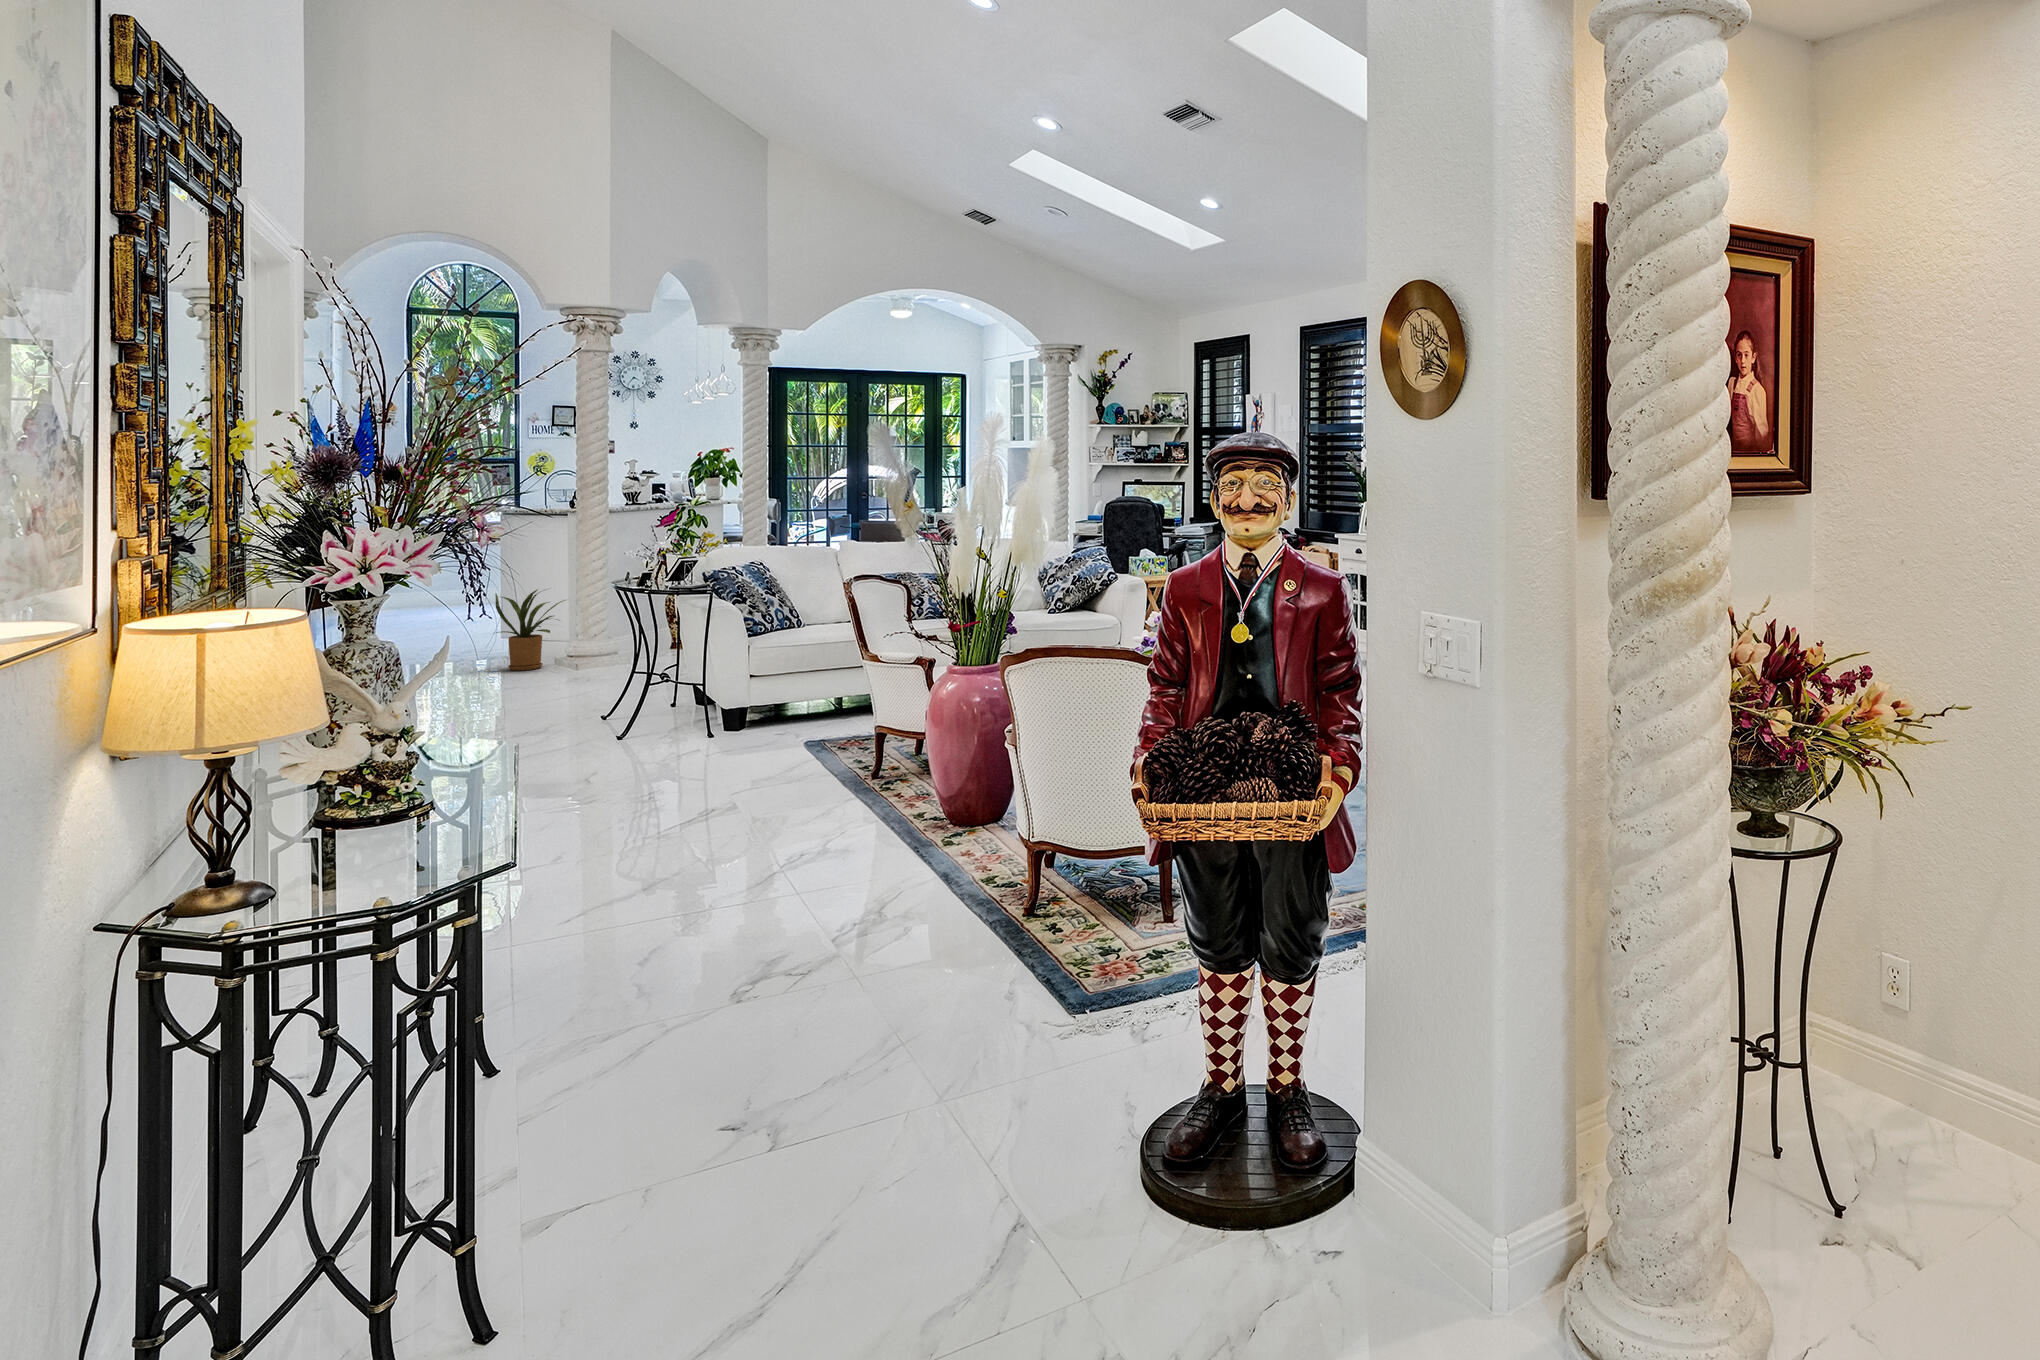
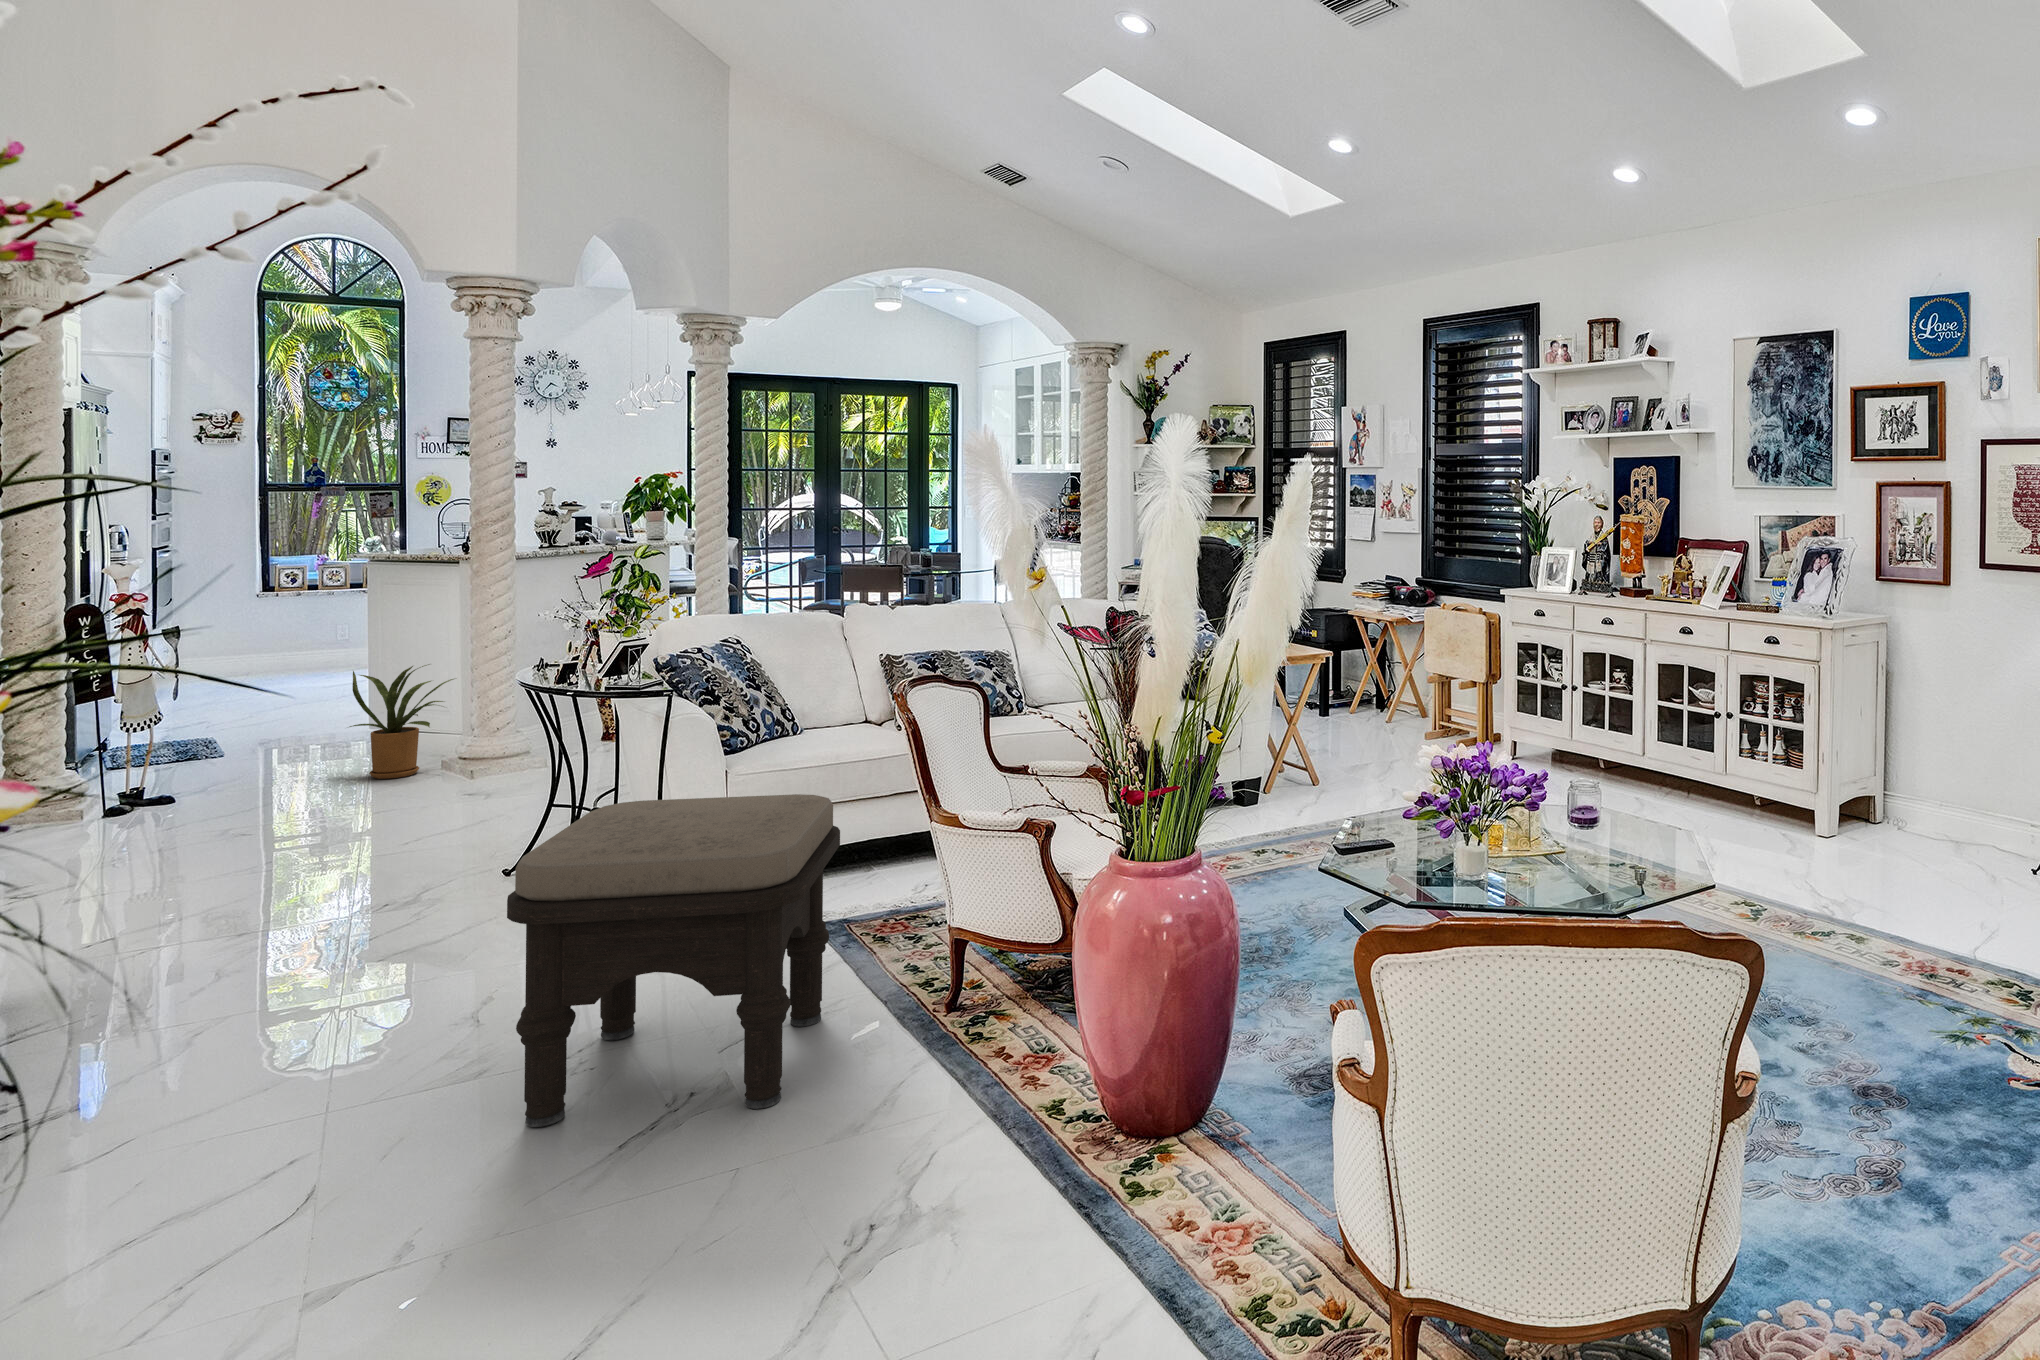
ottoman: none [612,646,809,819] -> present [507,794,840,1127]

